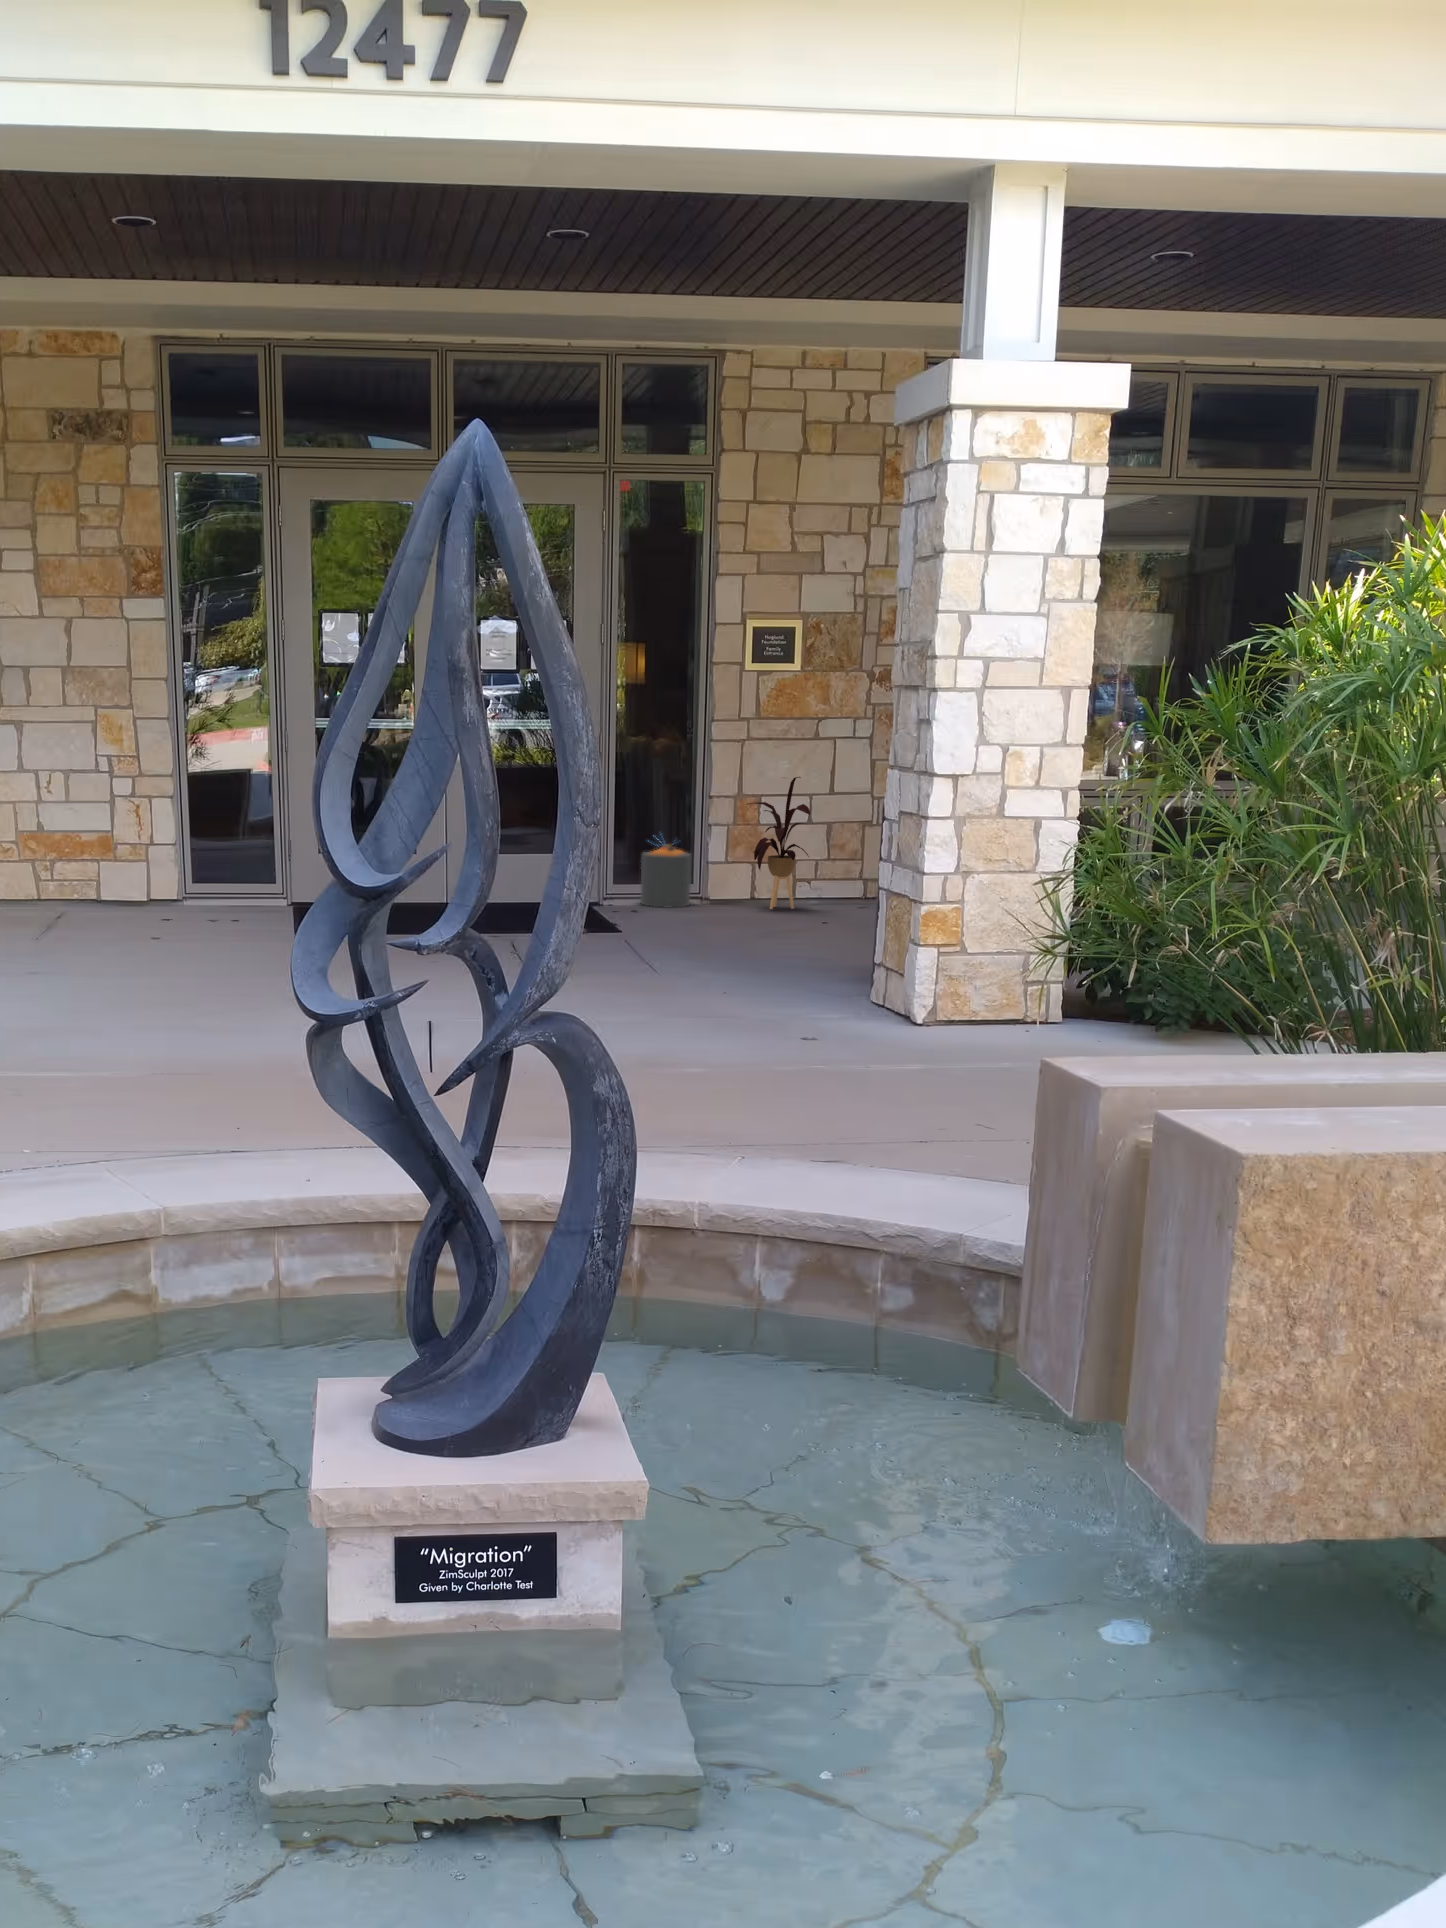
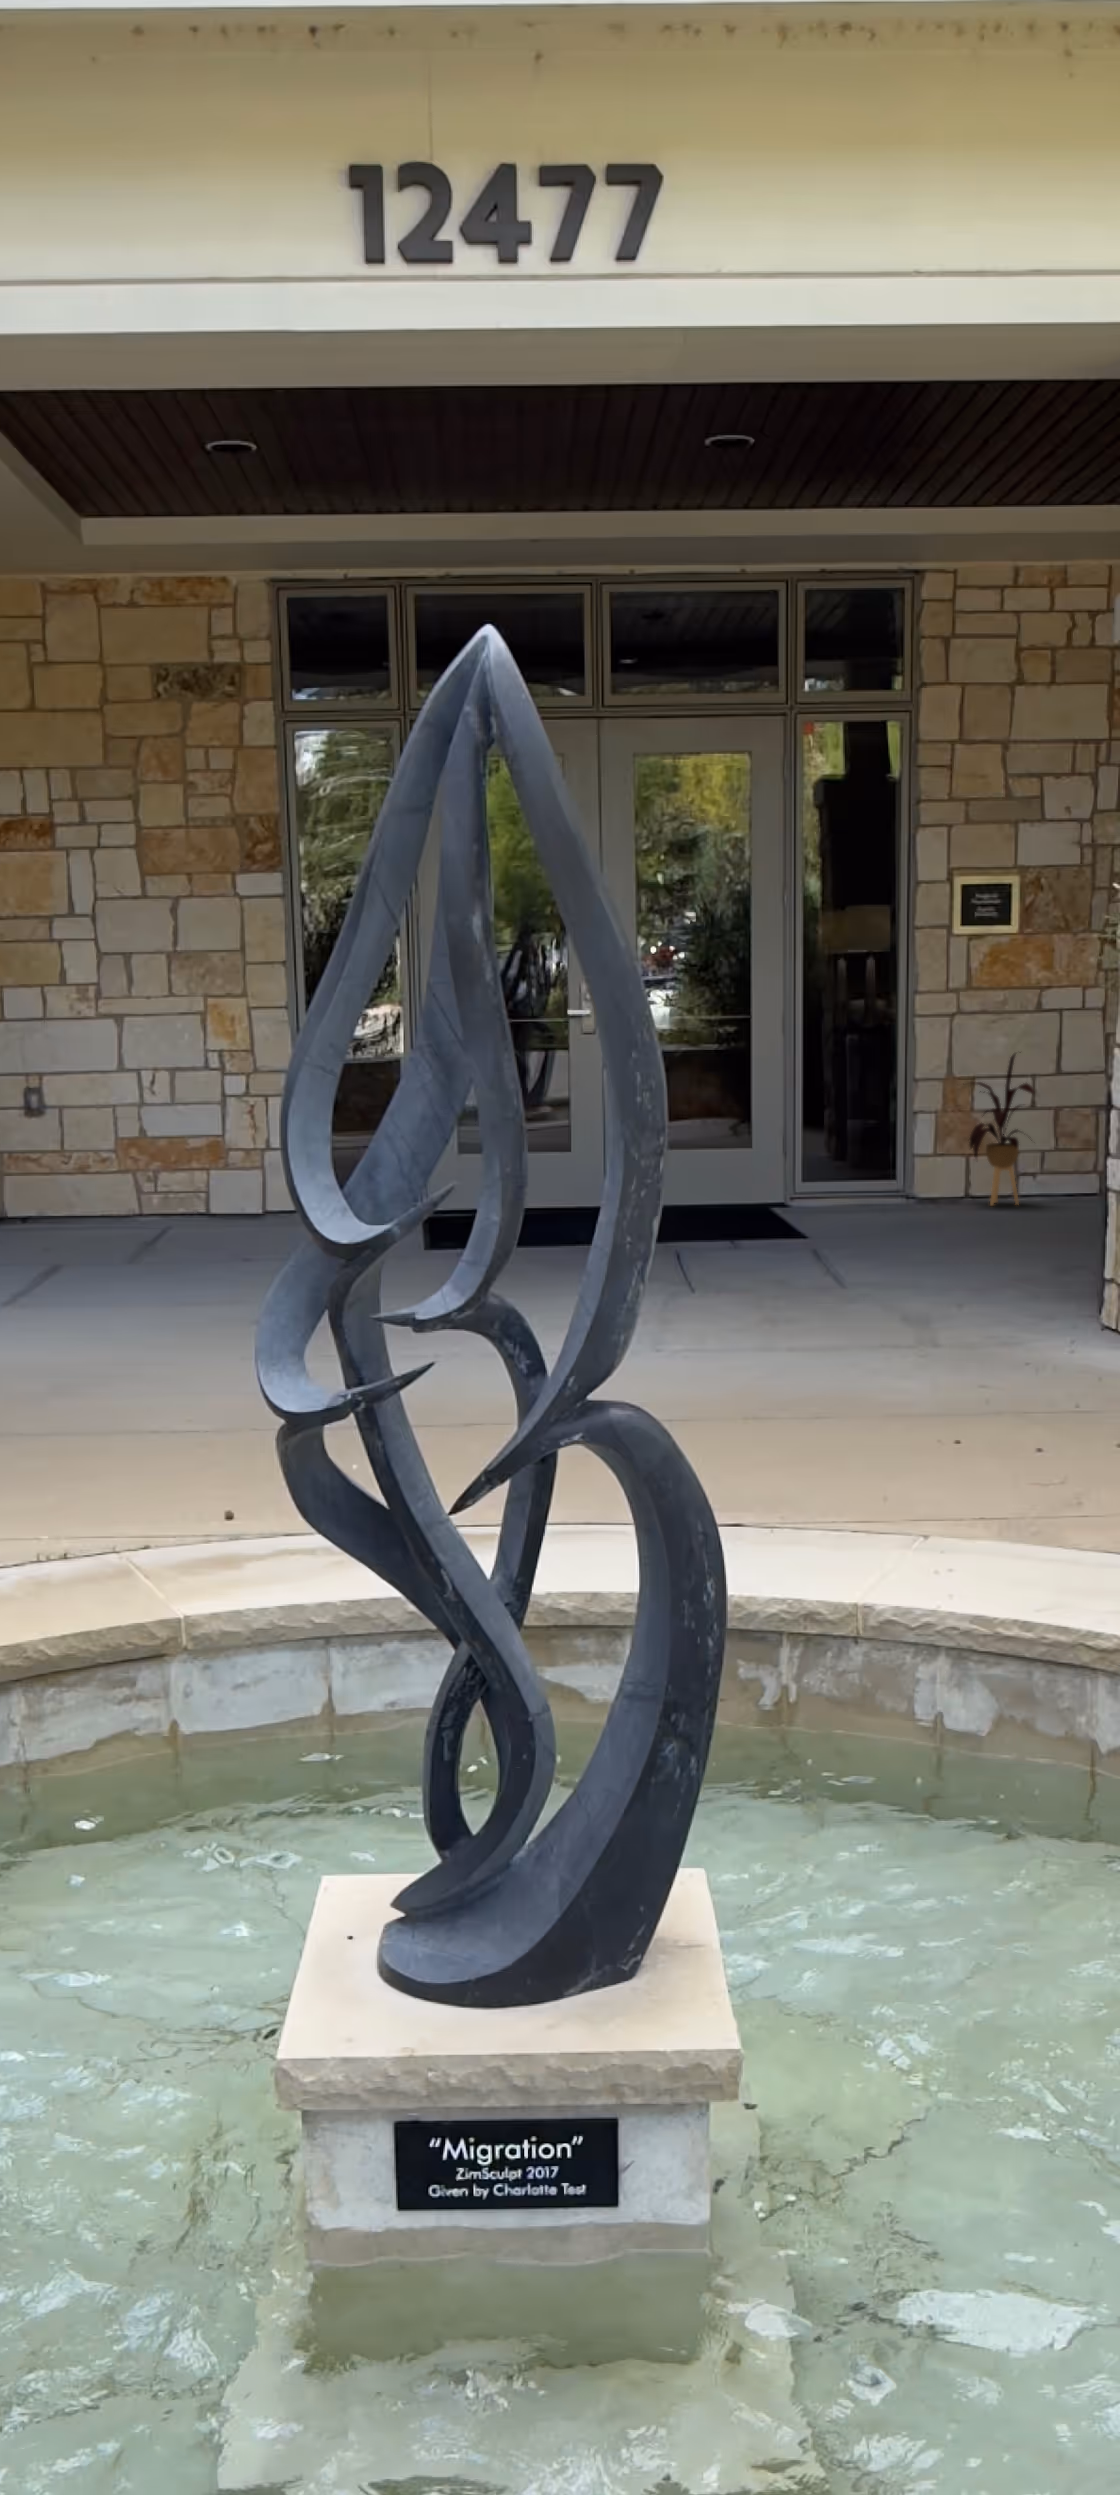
trash can: present [640,838,691,907] -> none [836,1117,895,1206]

